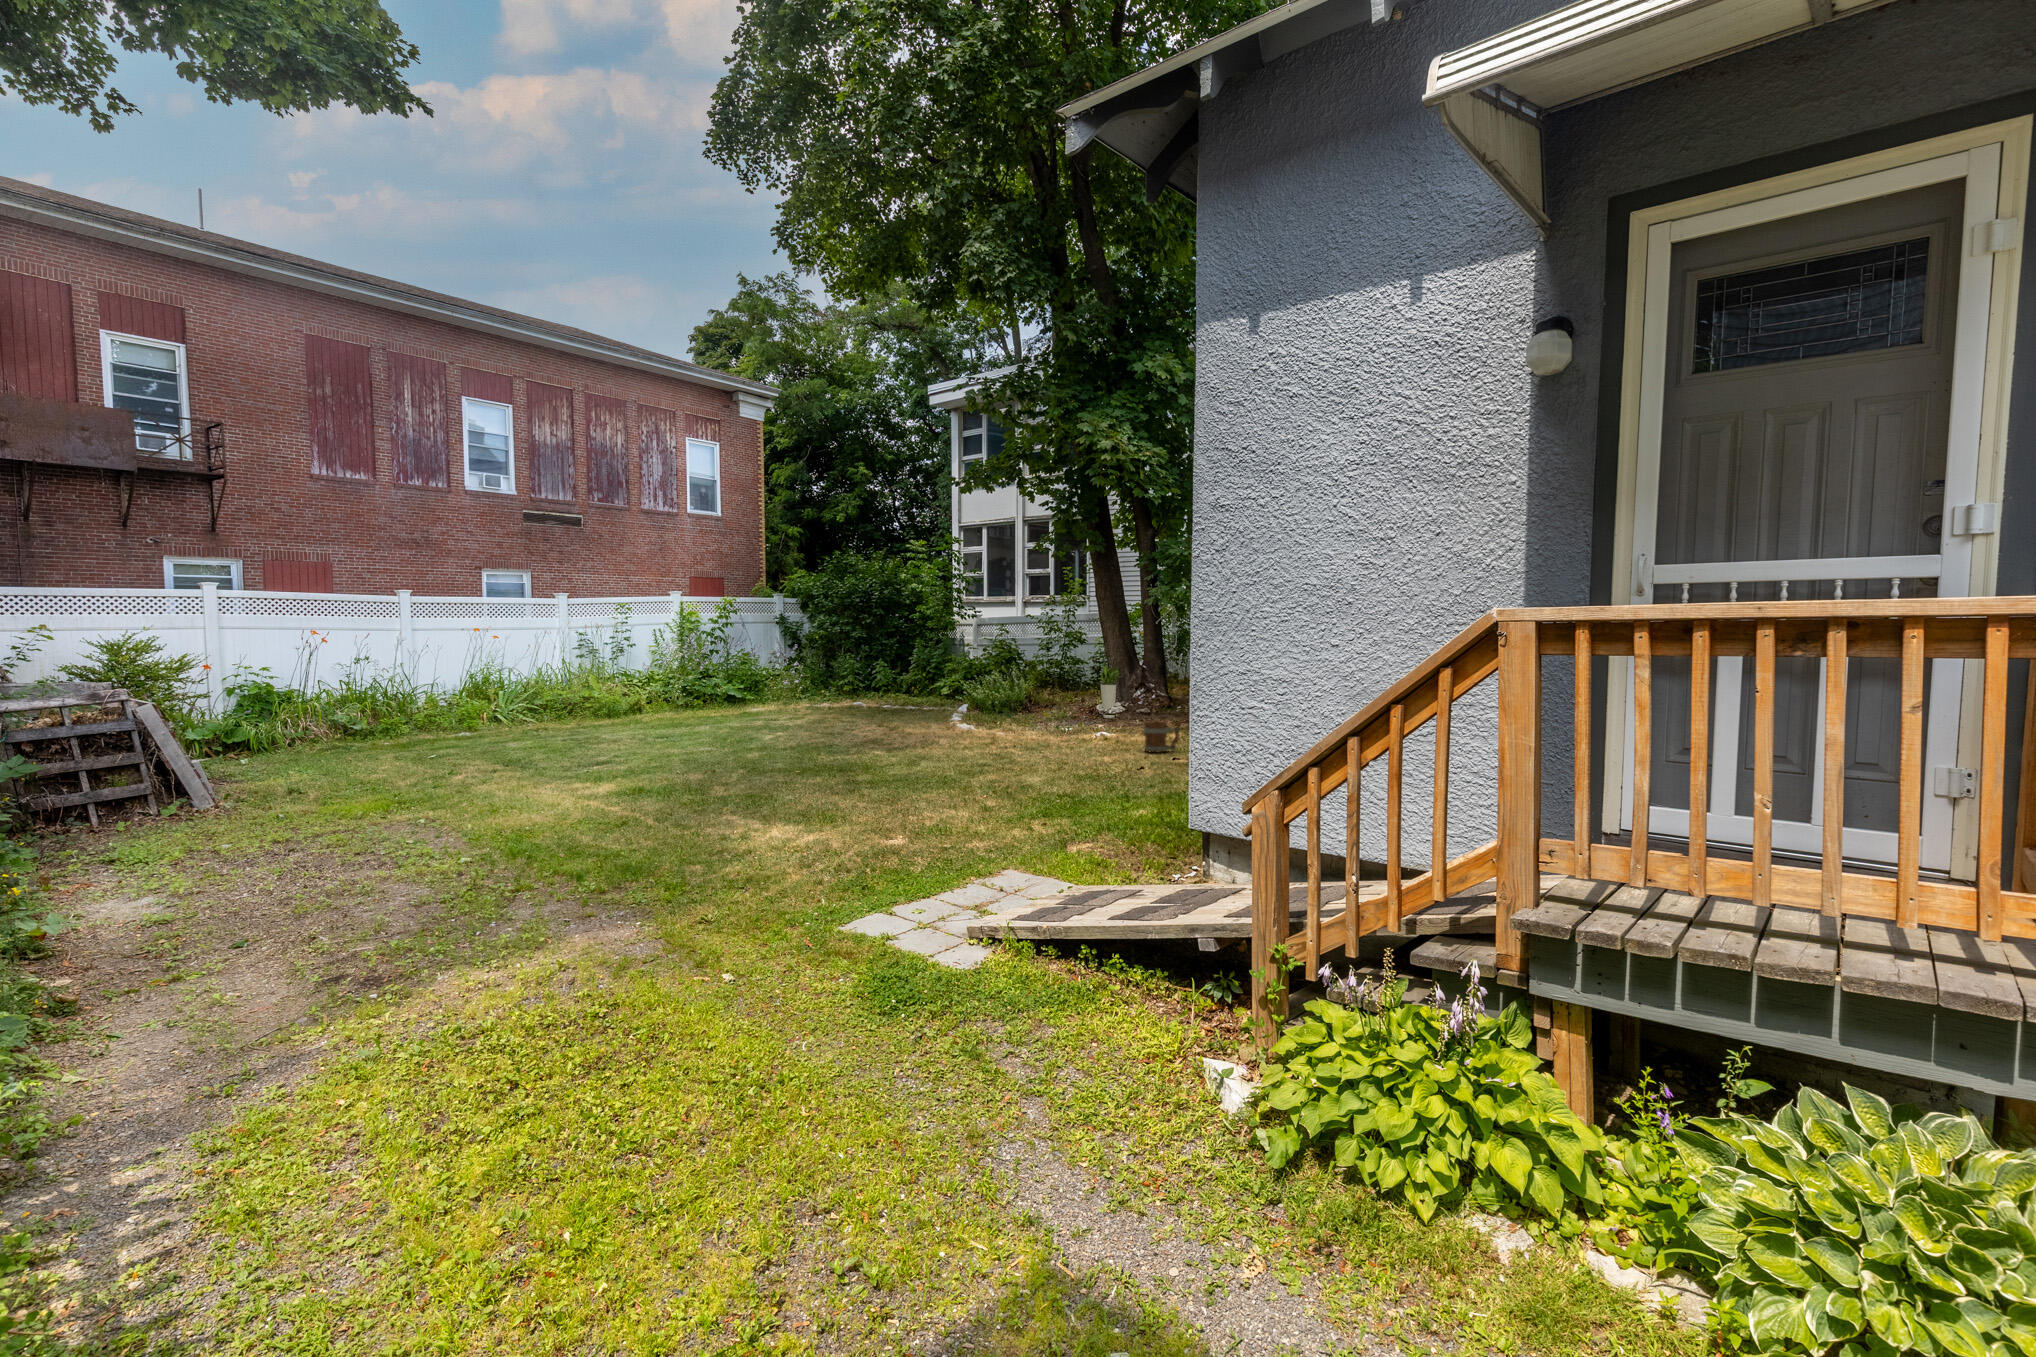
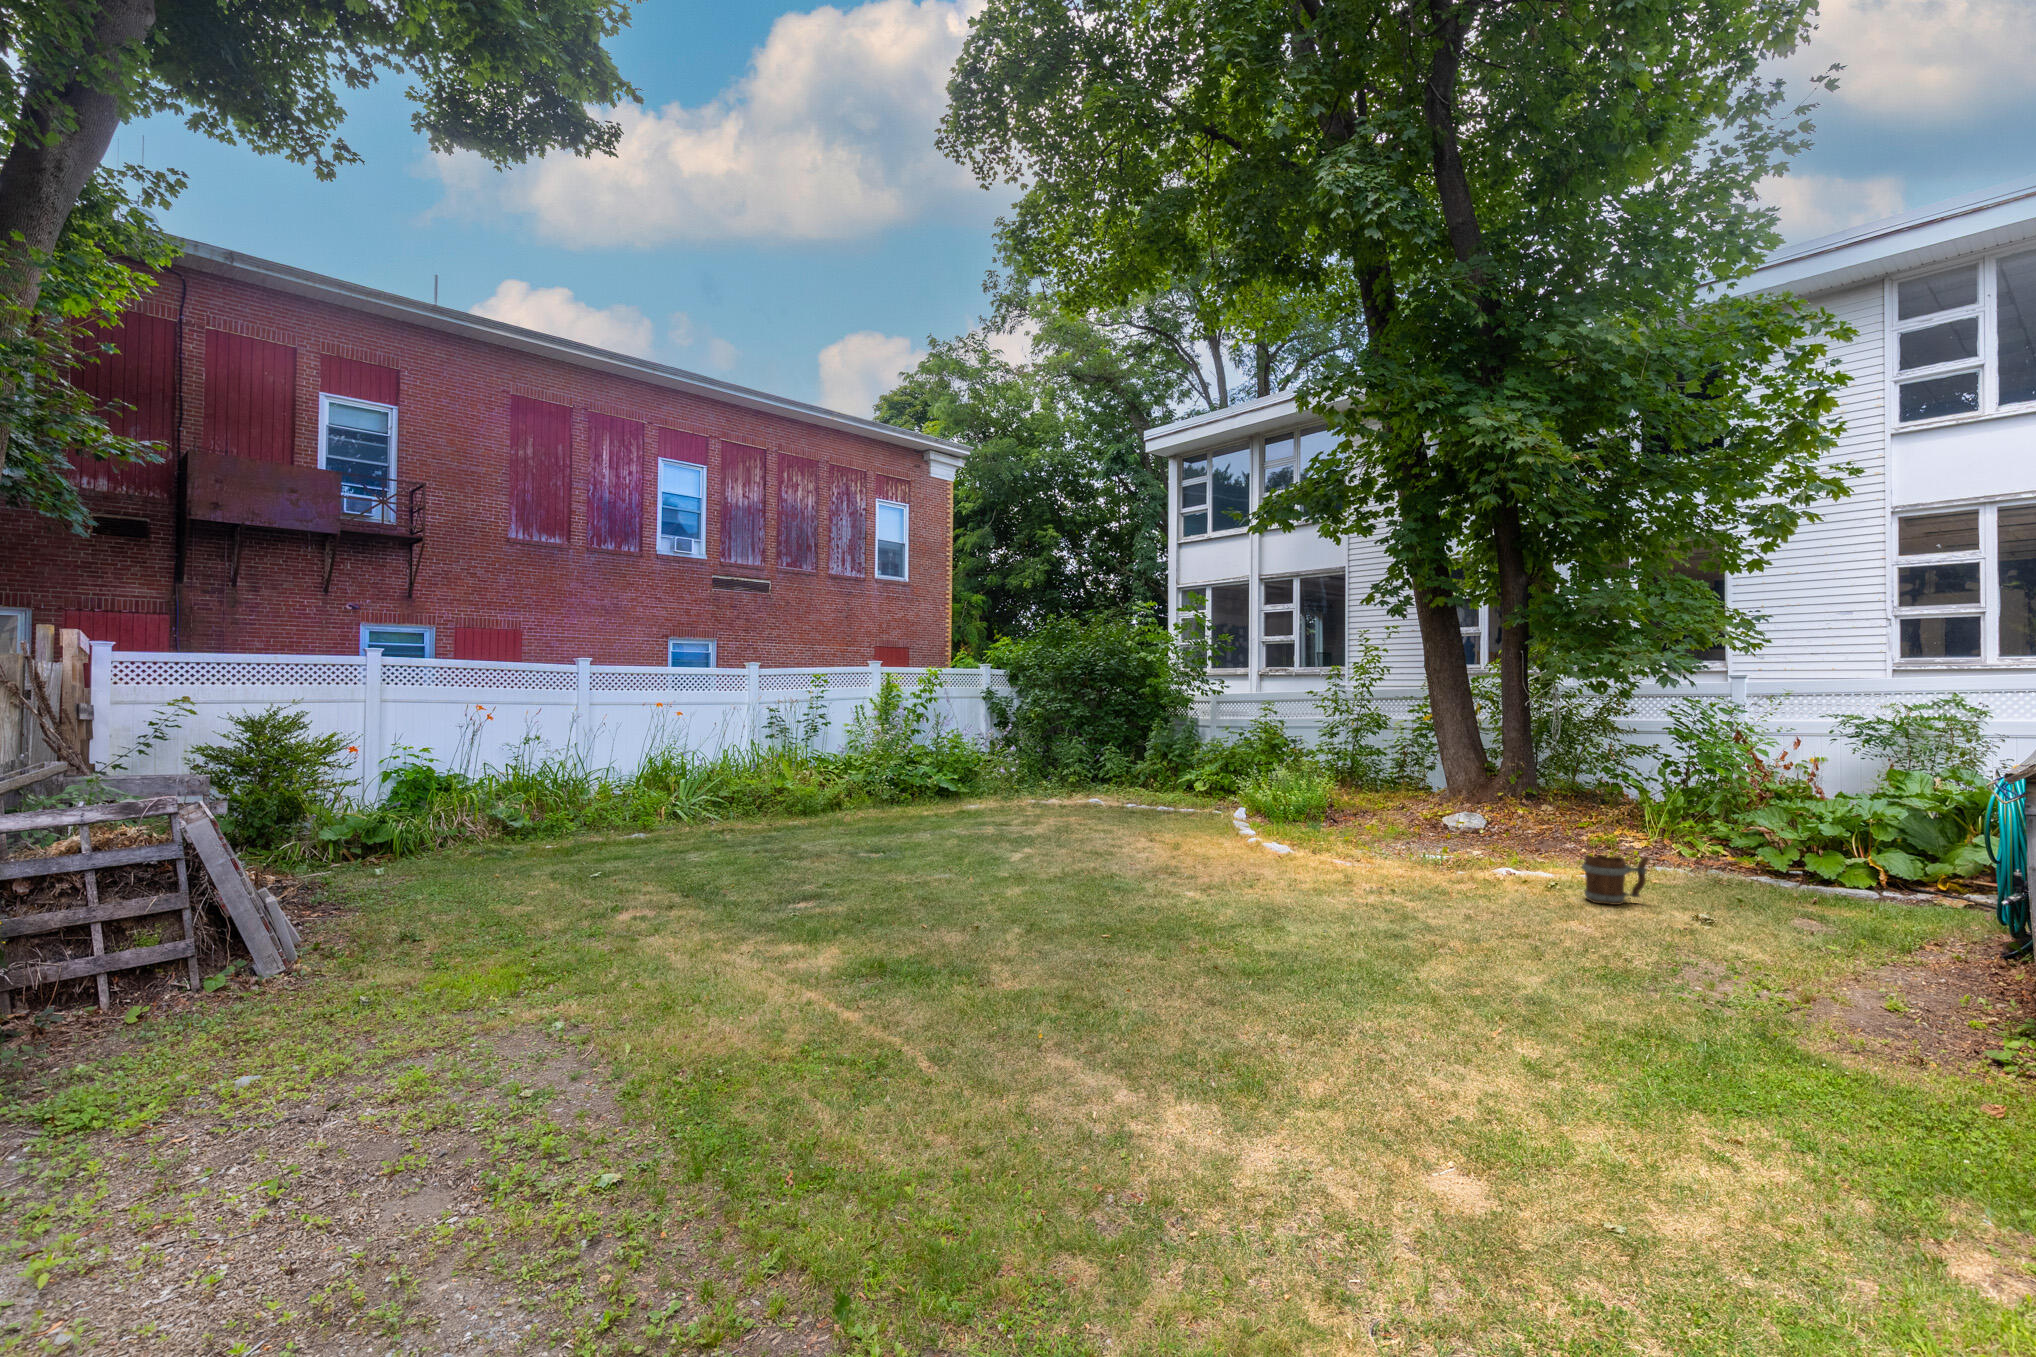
planter: present [1099,665,1119,718] -> none [1436,760,1476,834]

